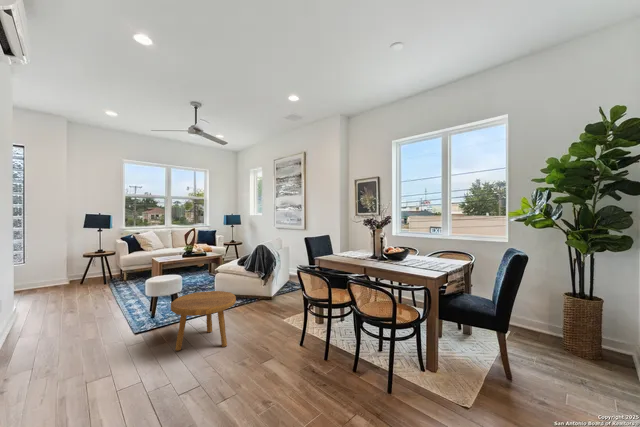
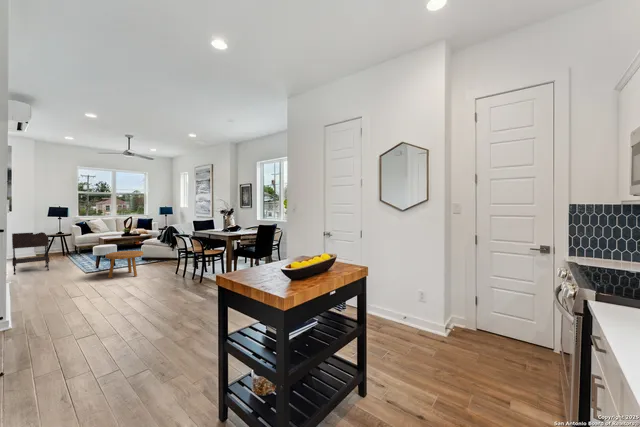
side table: none [12,255,80,334] -> present [12,232,51,275]

